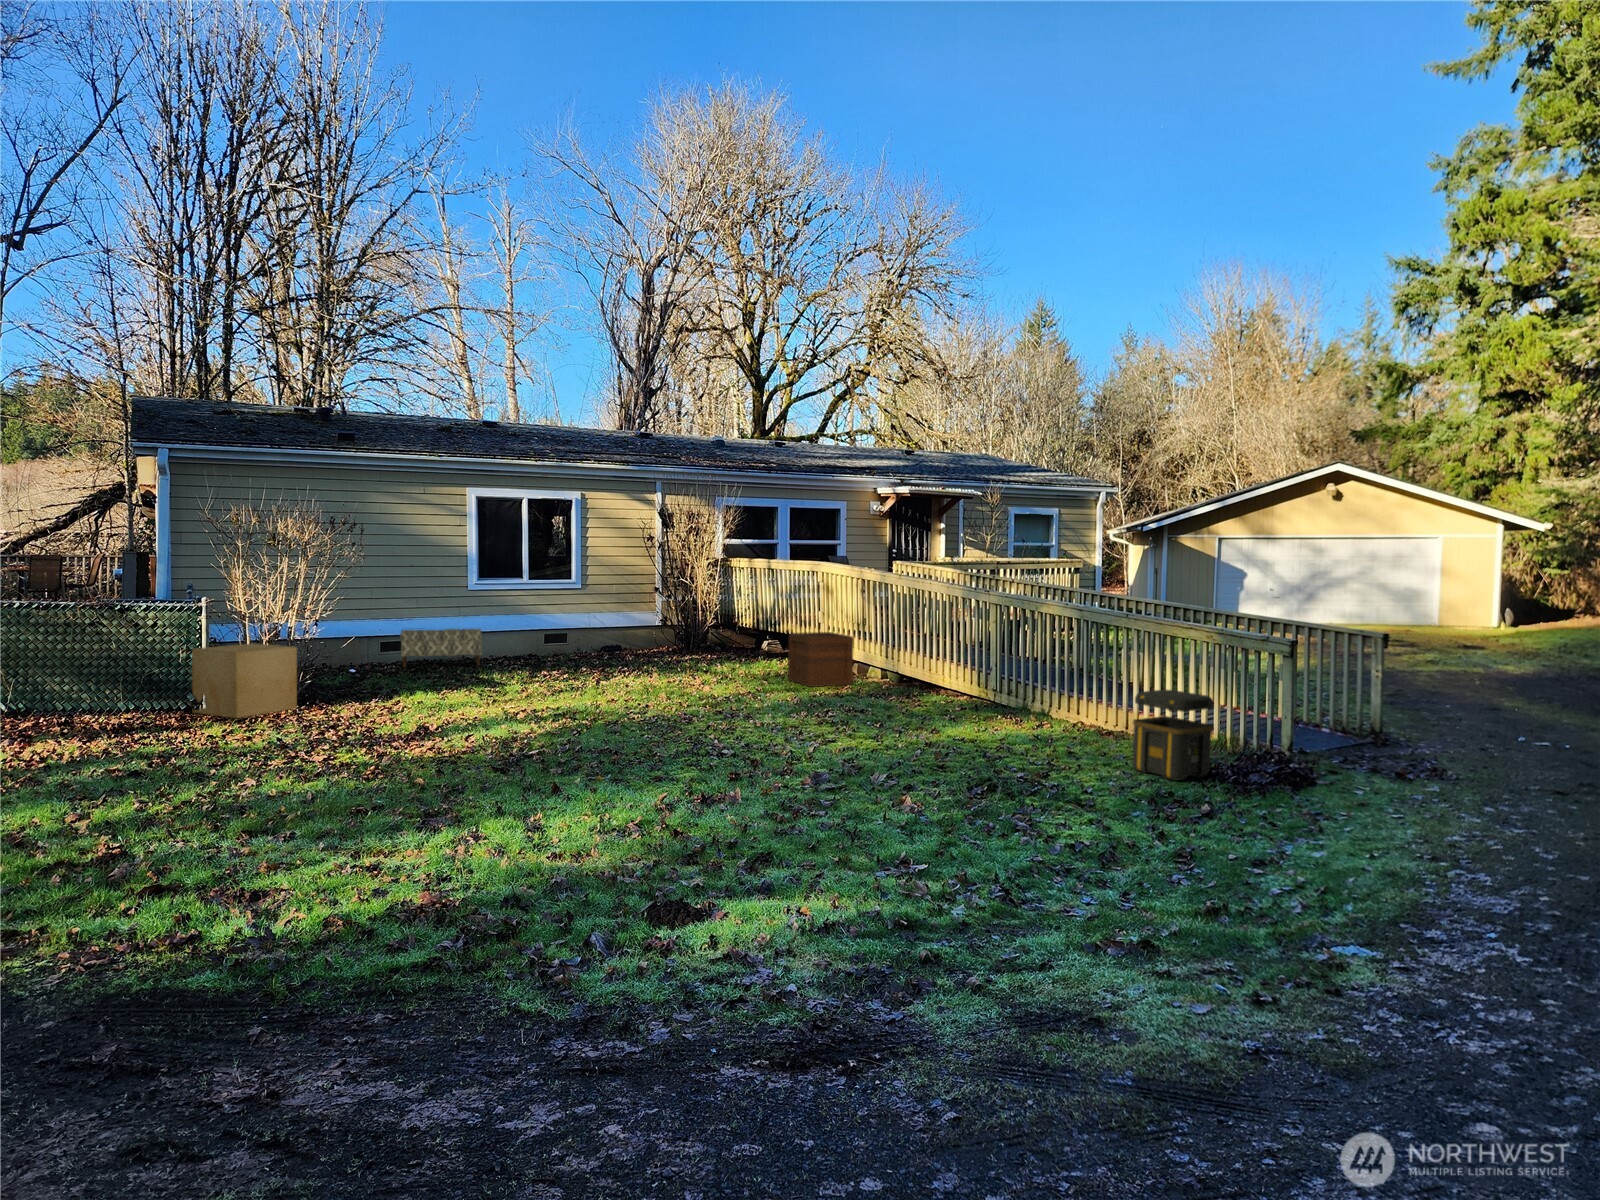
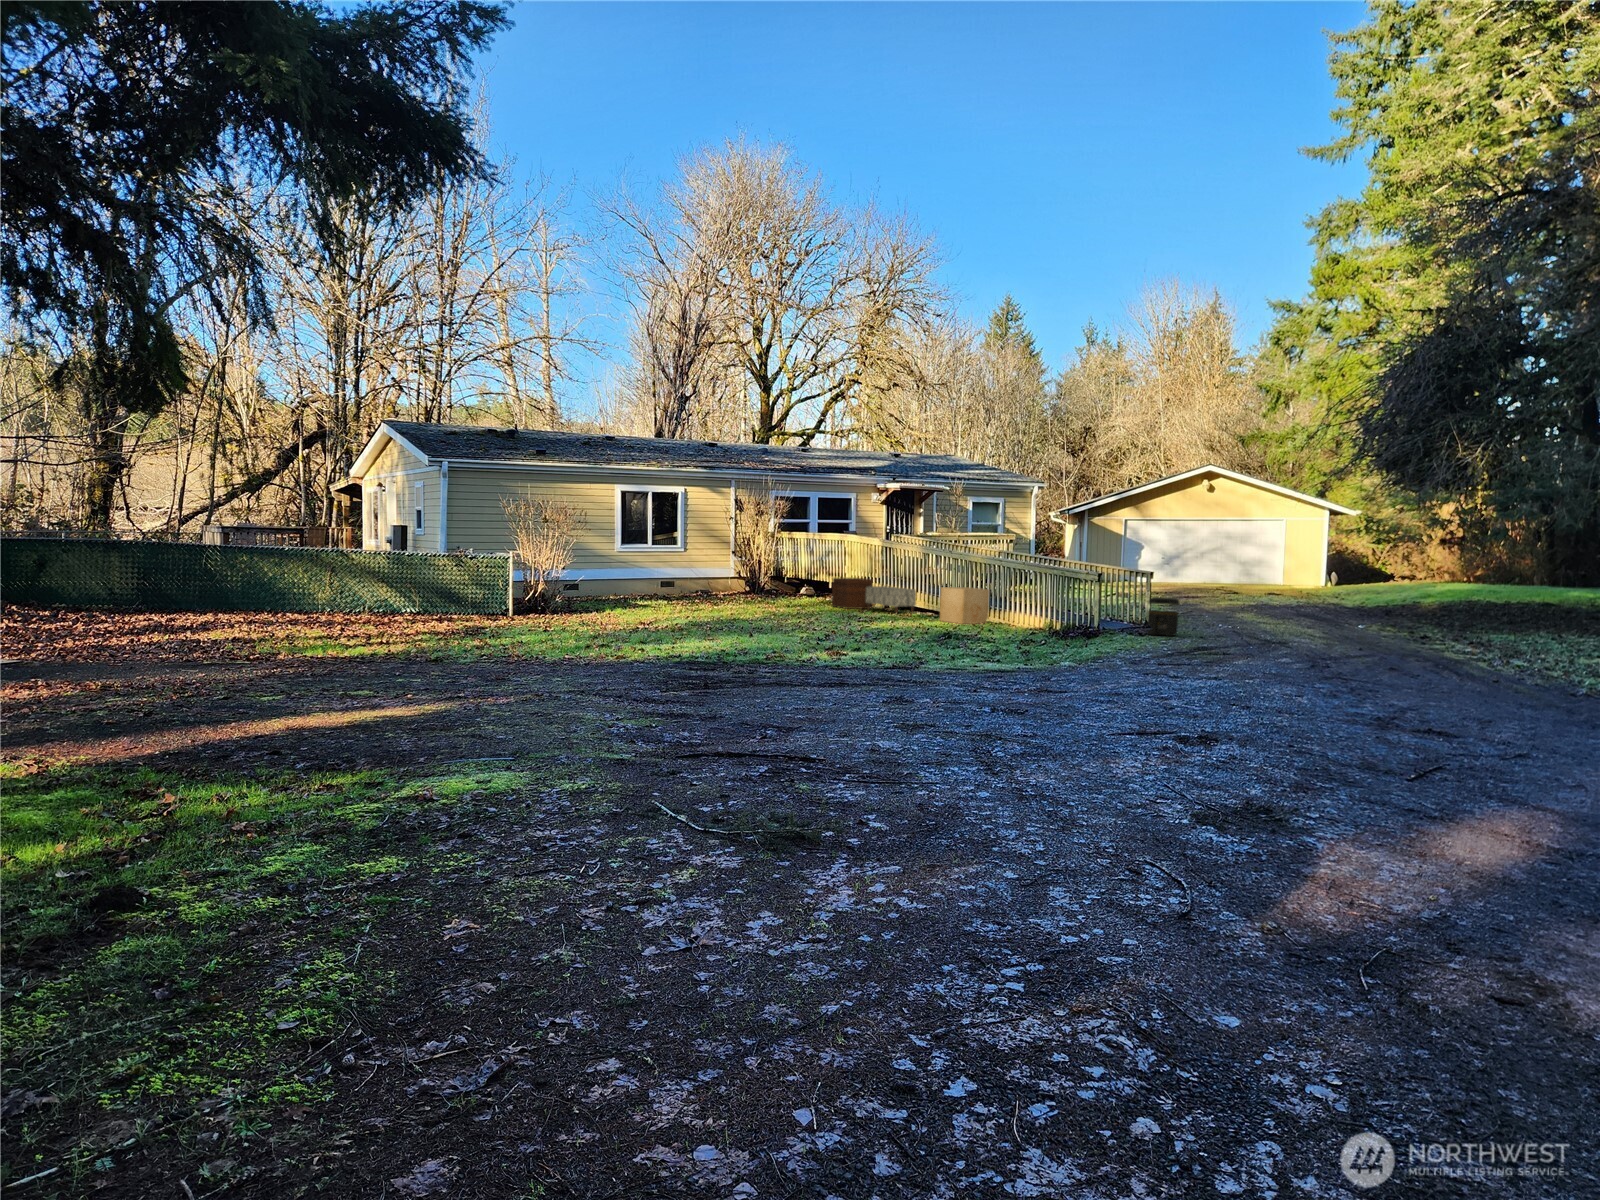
bench: present [400,628,482,667] -> present [866,586,916,614]
cardboard box: present [192,643,297,718] -> present [940,587,989,624]
toolbox: present [1132,690,1214,781] -> present [1148,597,1179,636]

